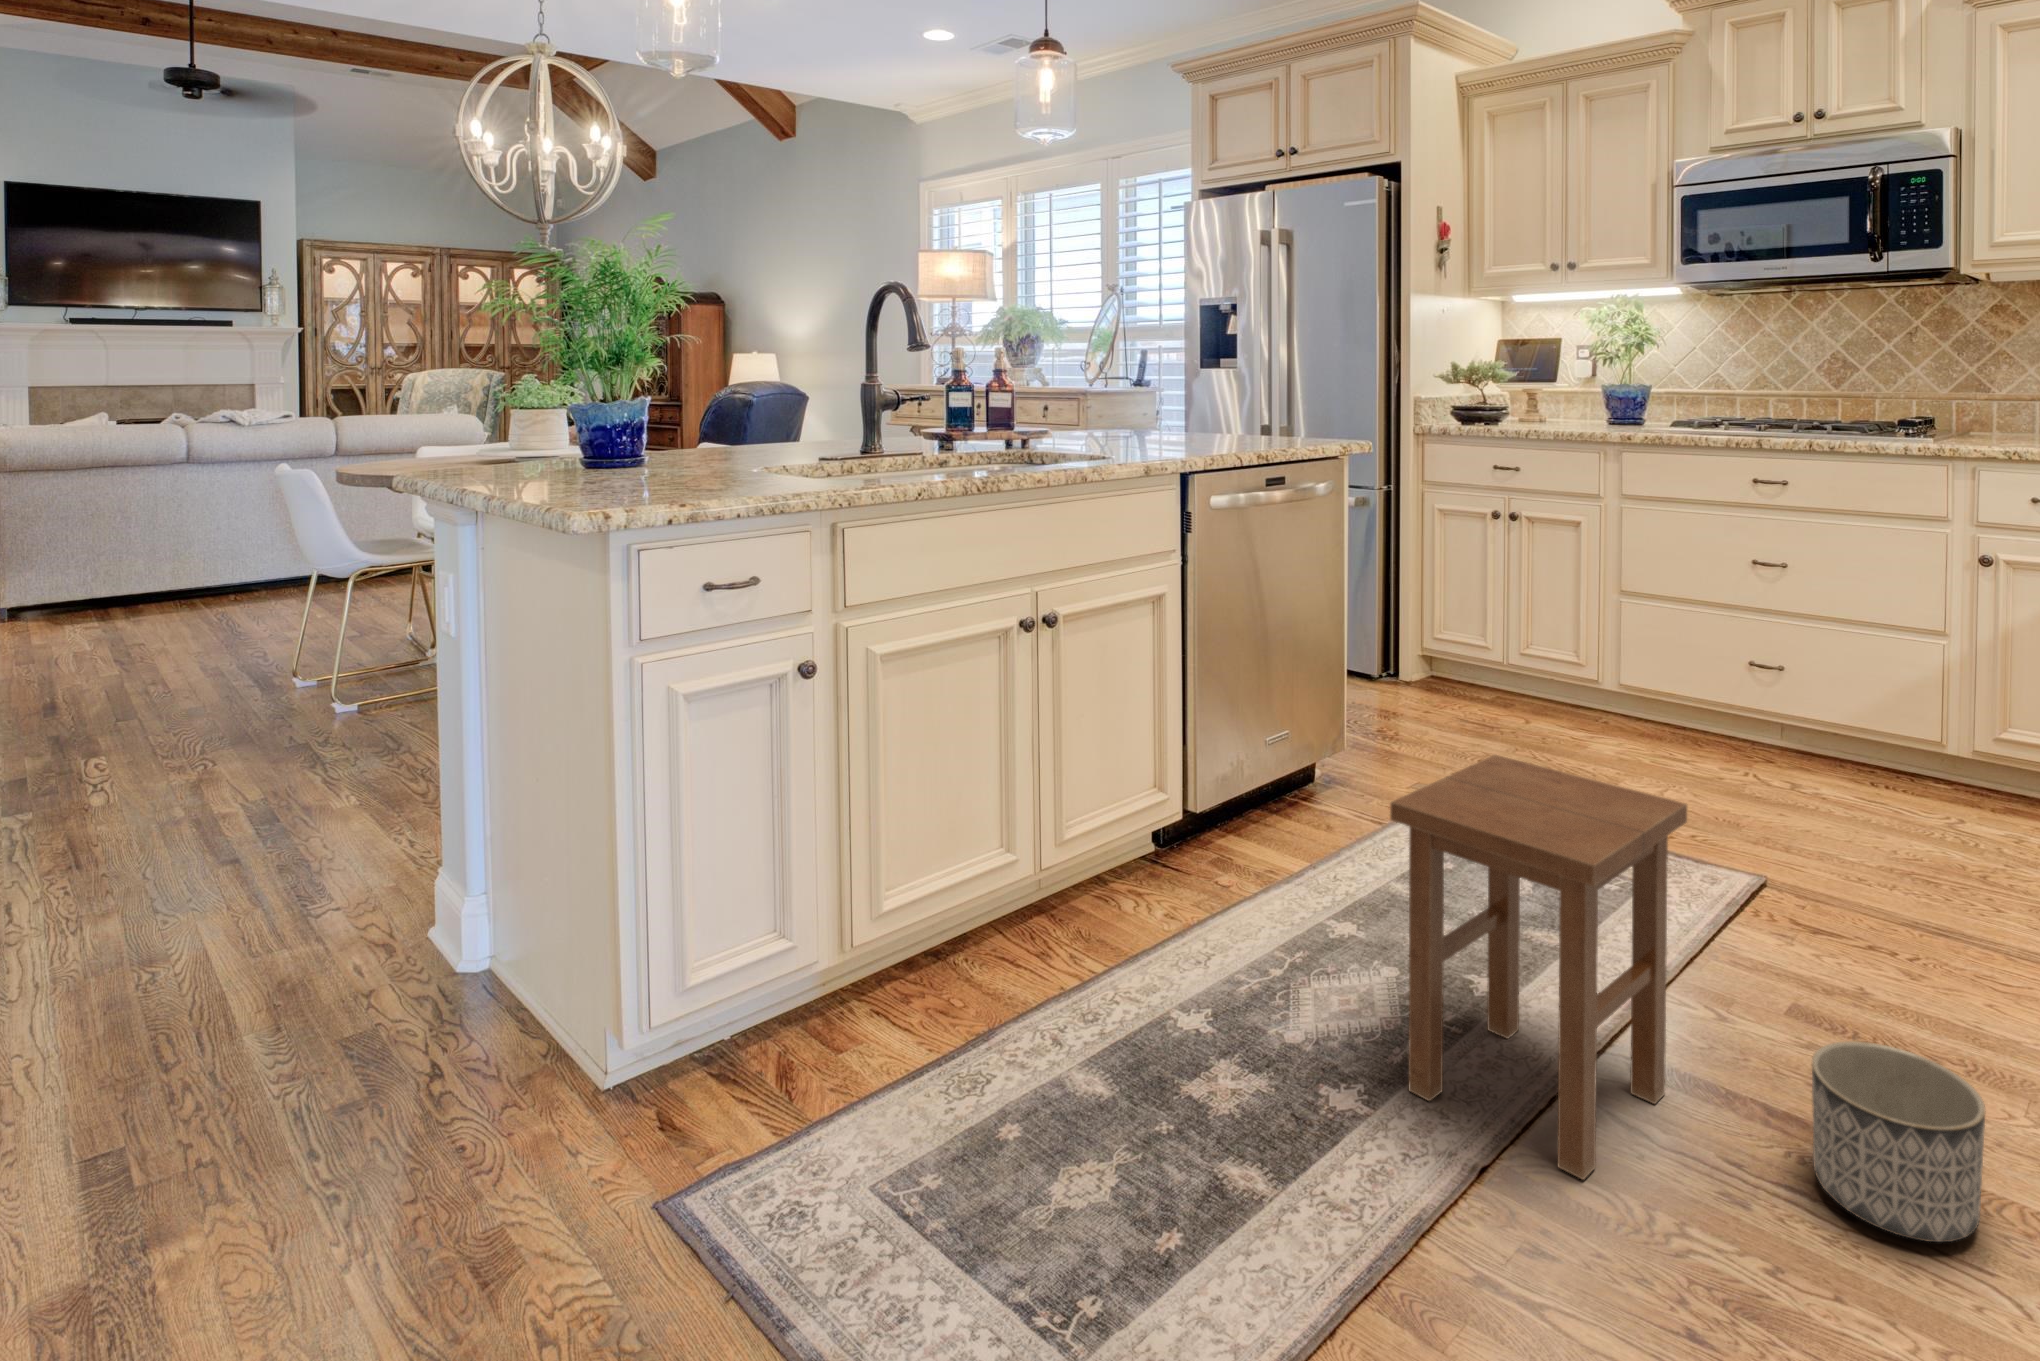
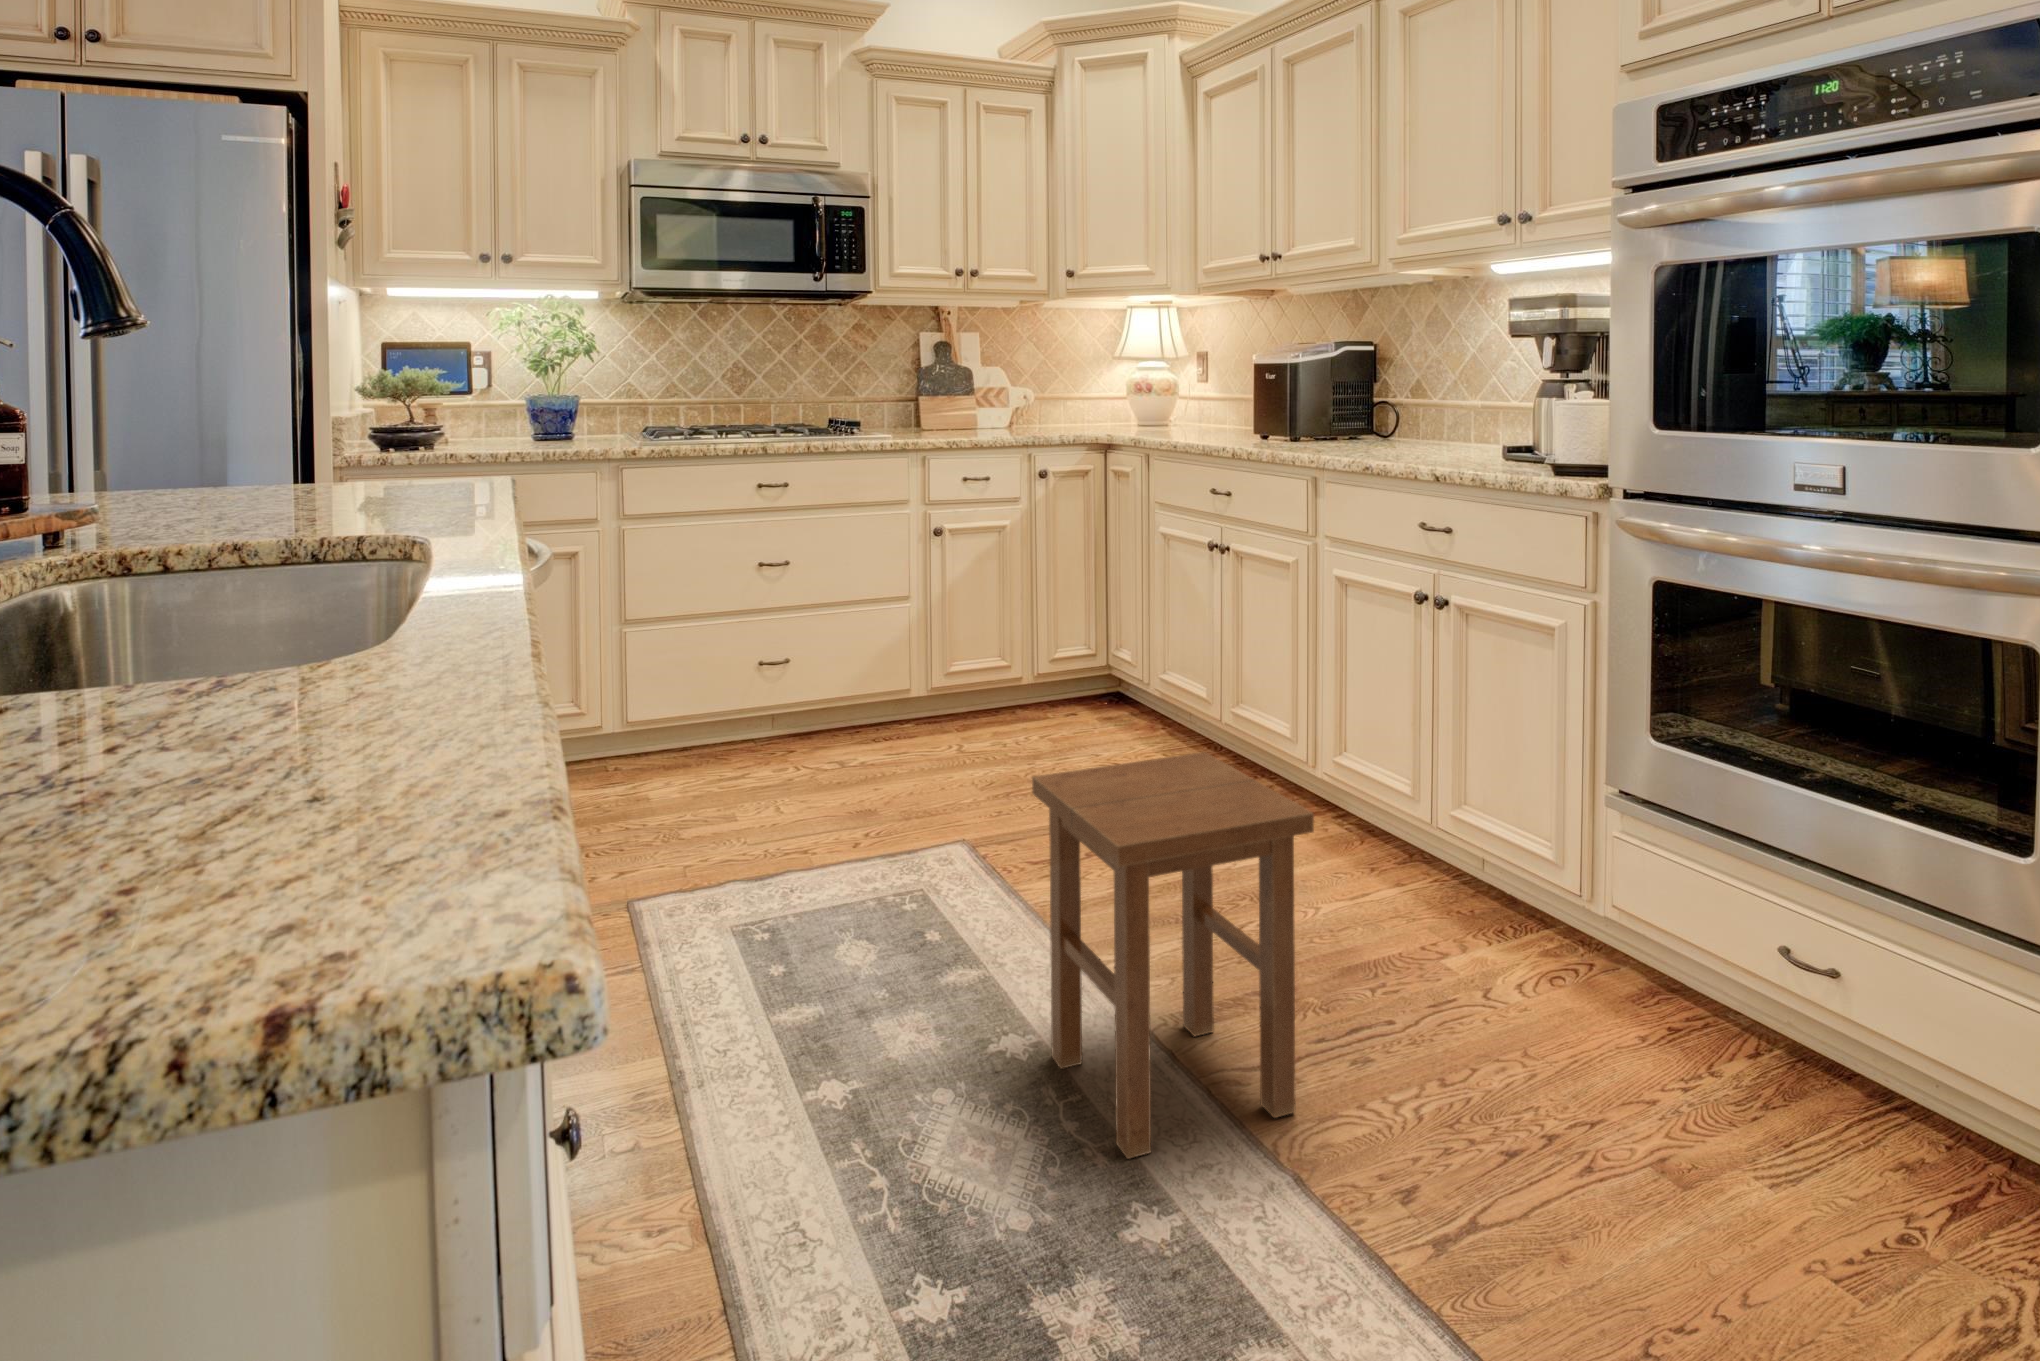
planter: present [1812,1041,1986,1242] -> none [1302,877,1414,1009]

